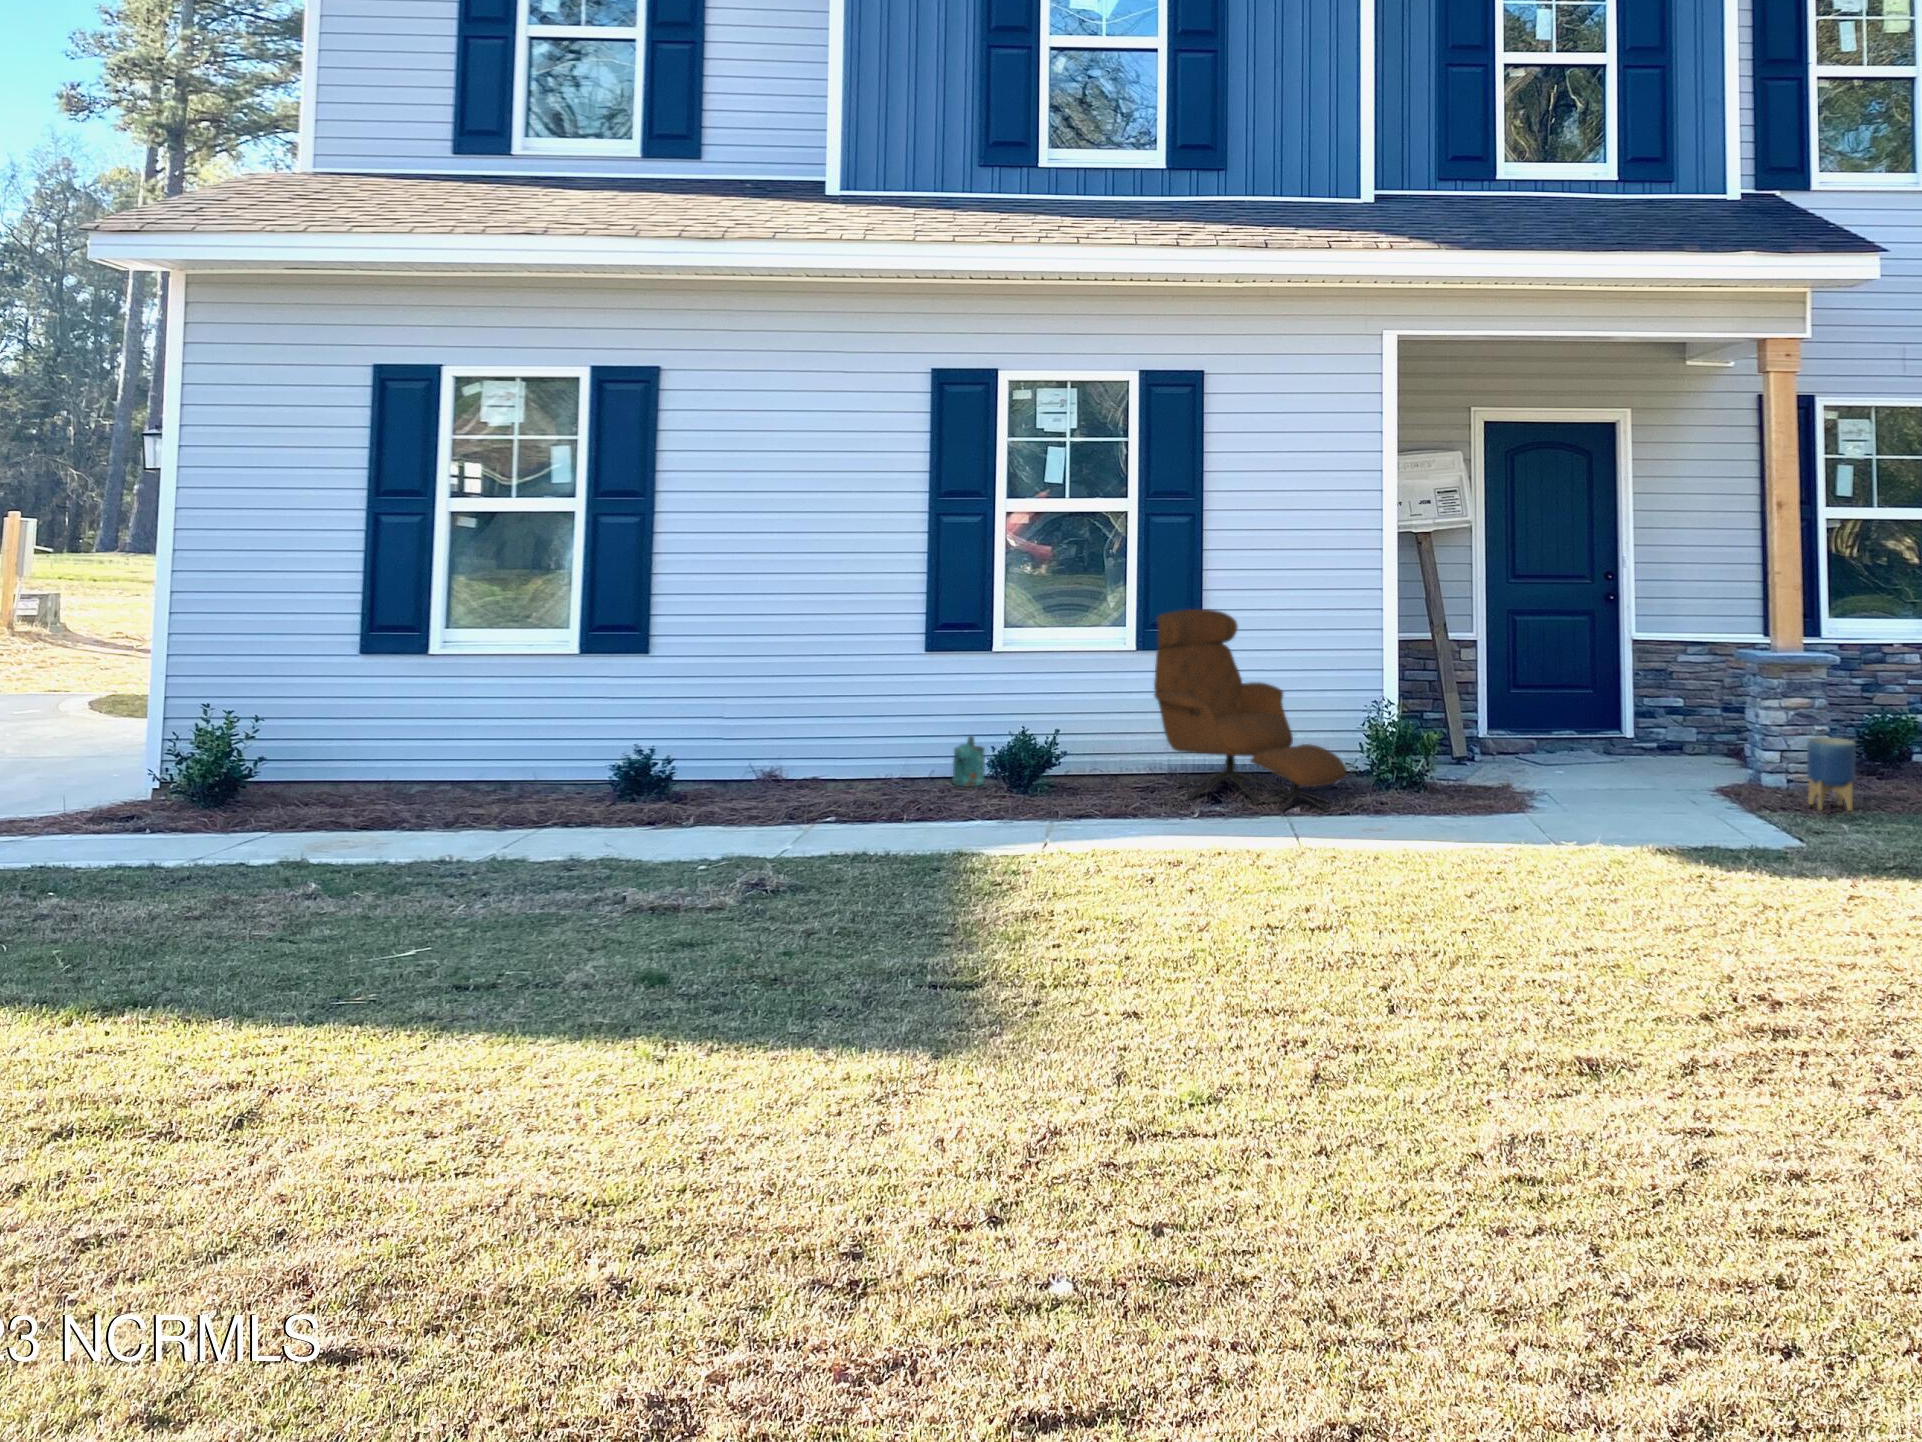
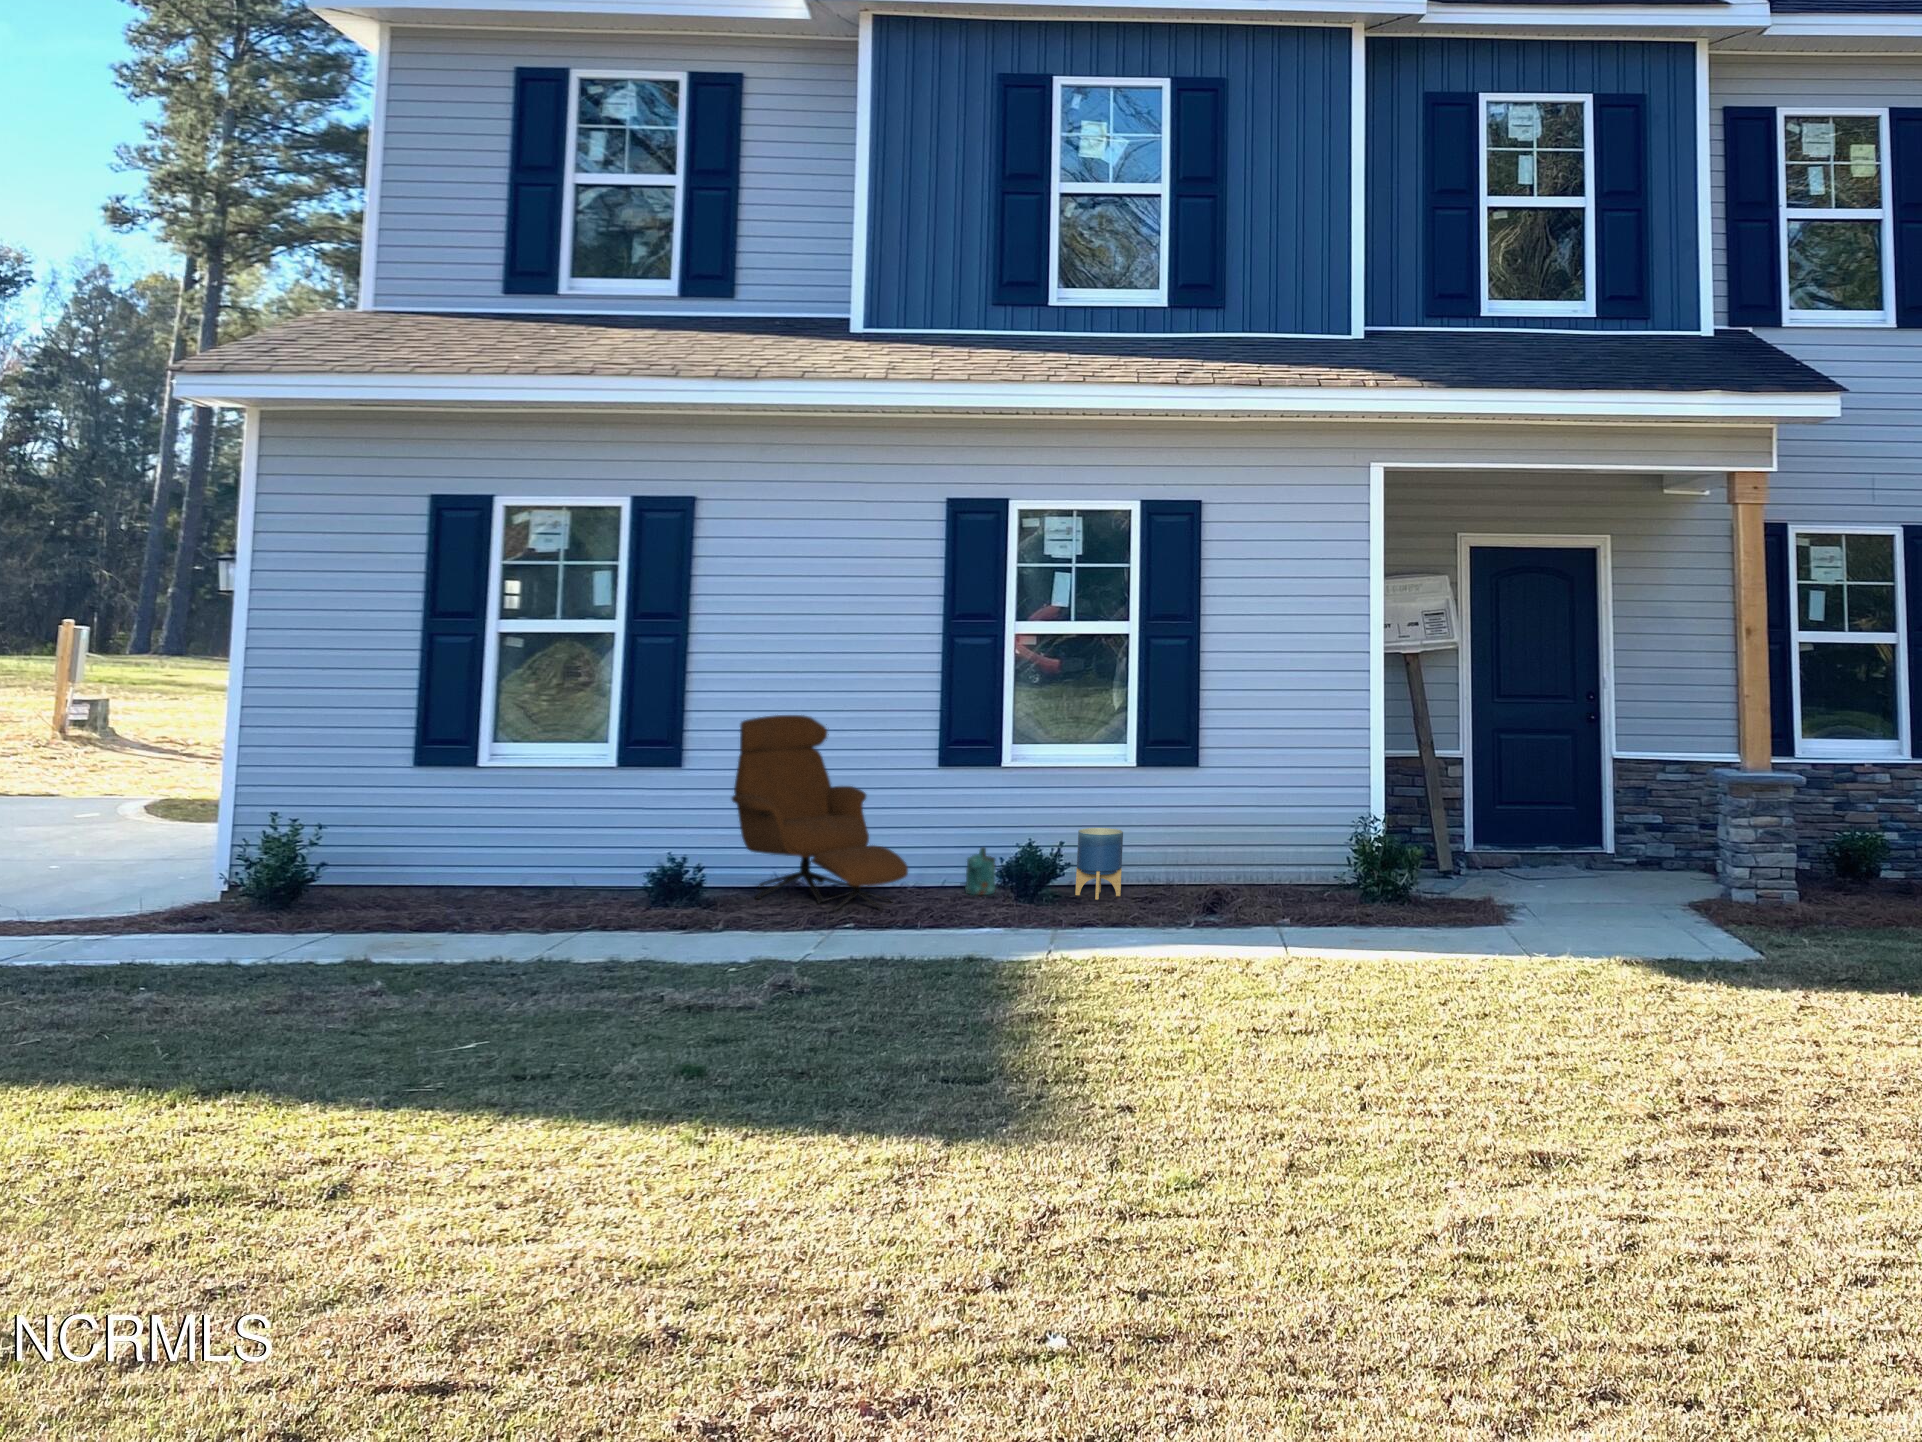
lounge chair: present [1154,609,1347,813] -> present [732,715,908,911]
planter: present [1807,737,1856,811] -> present [1075,828,1123,900]

